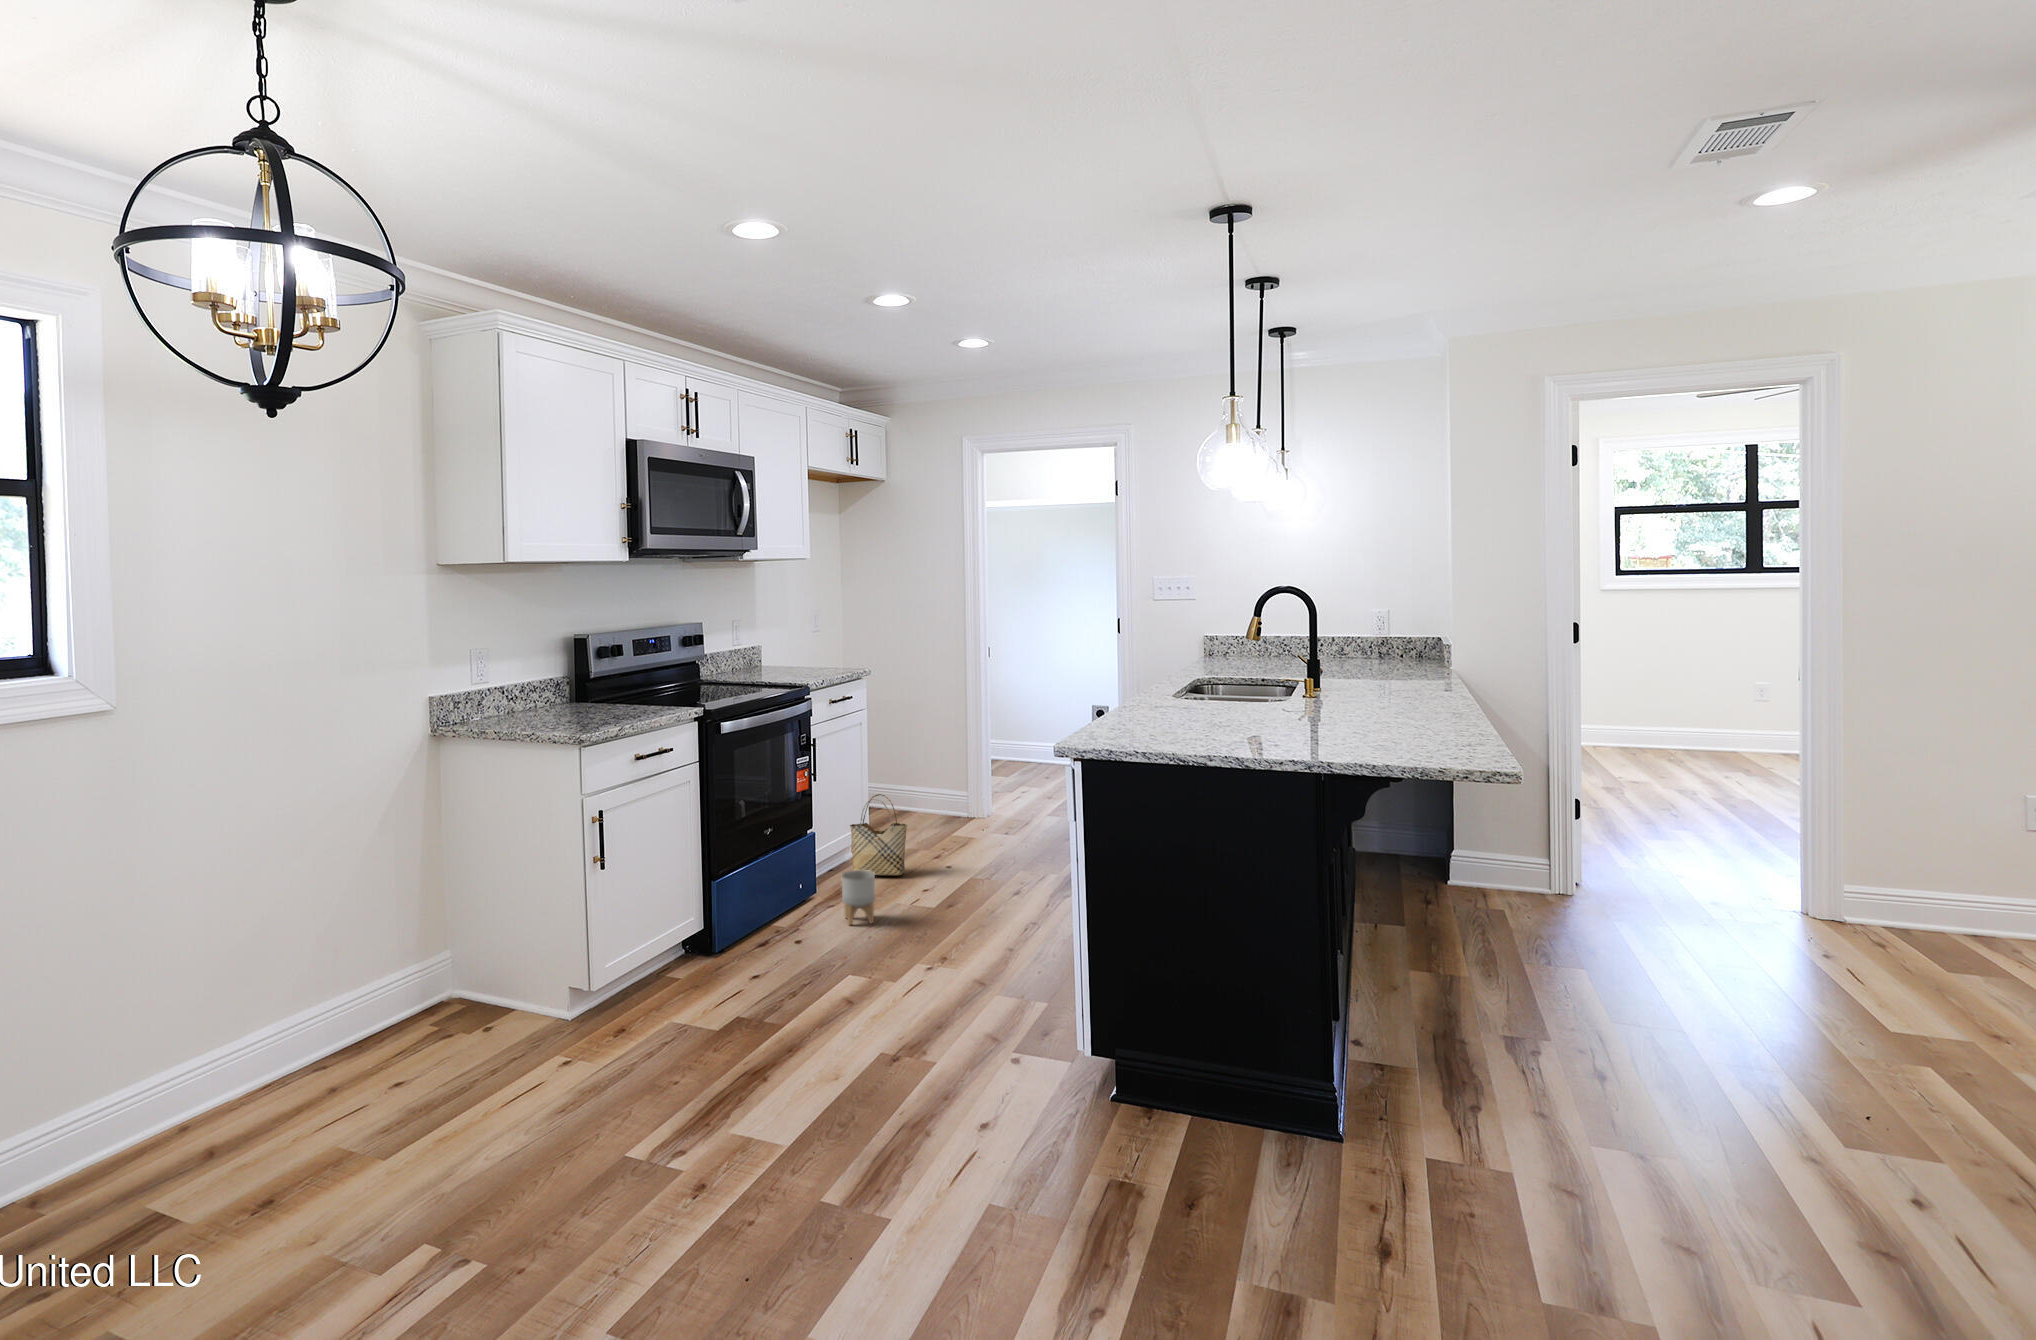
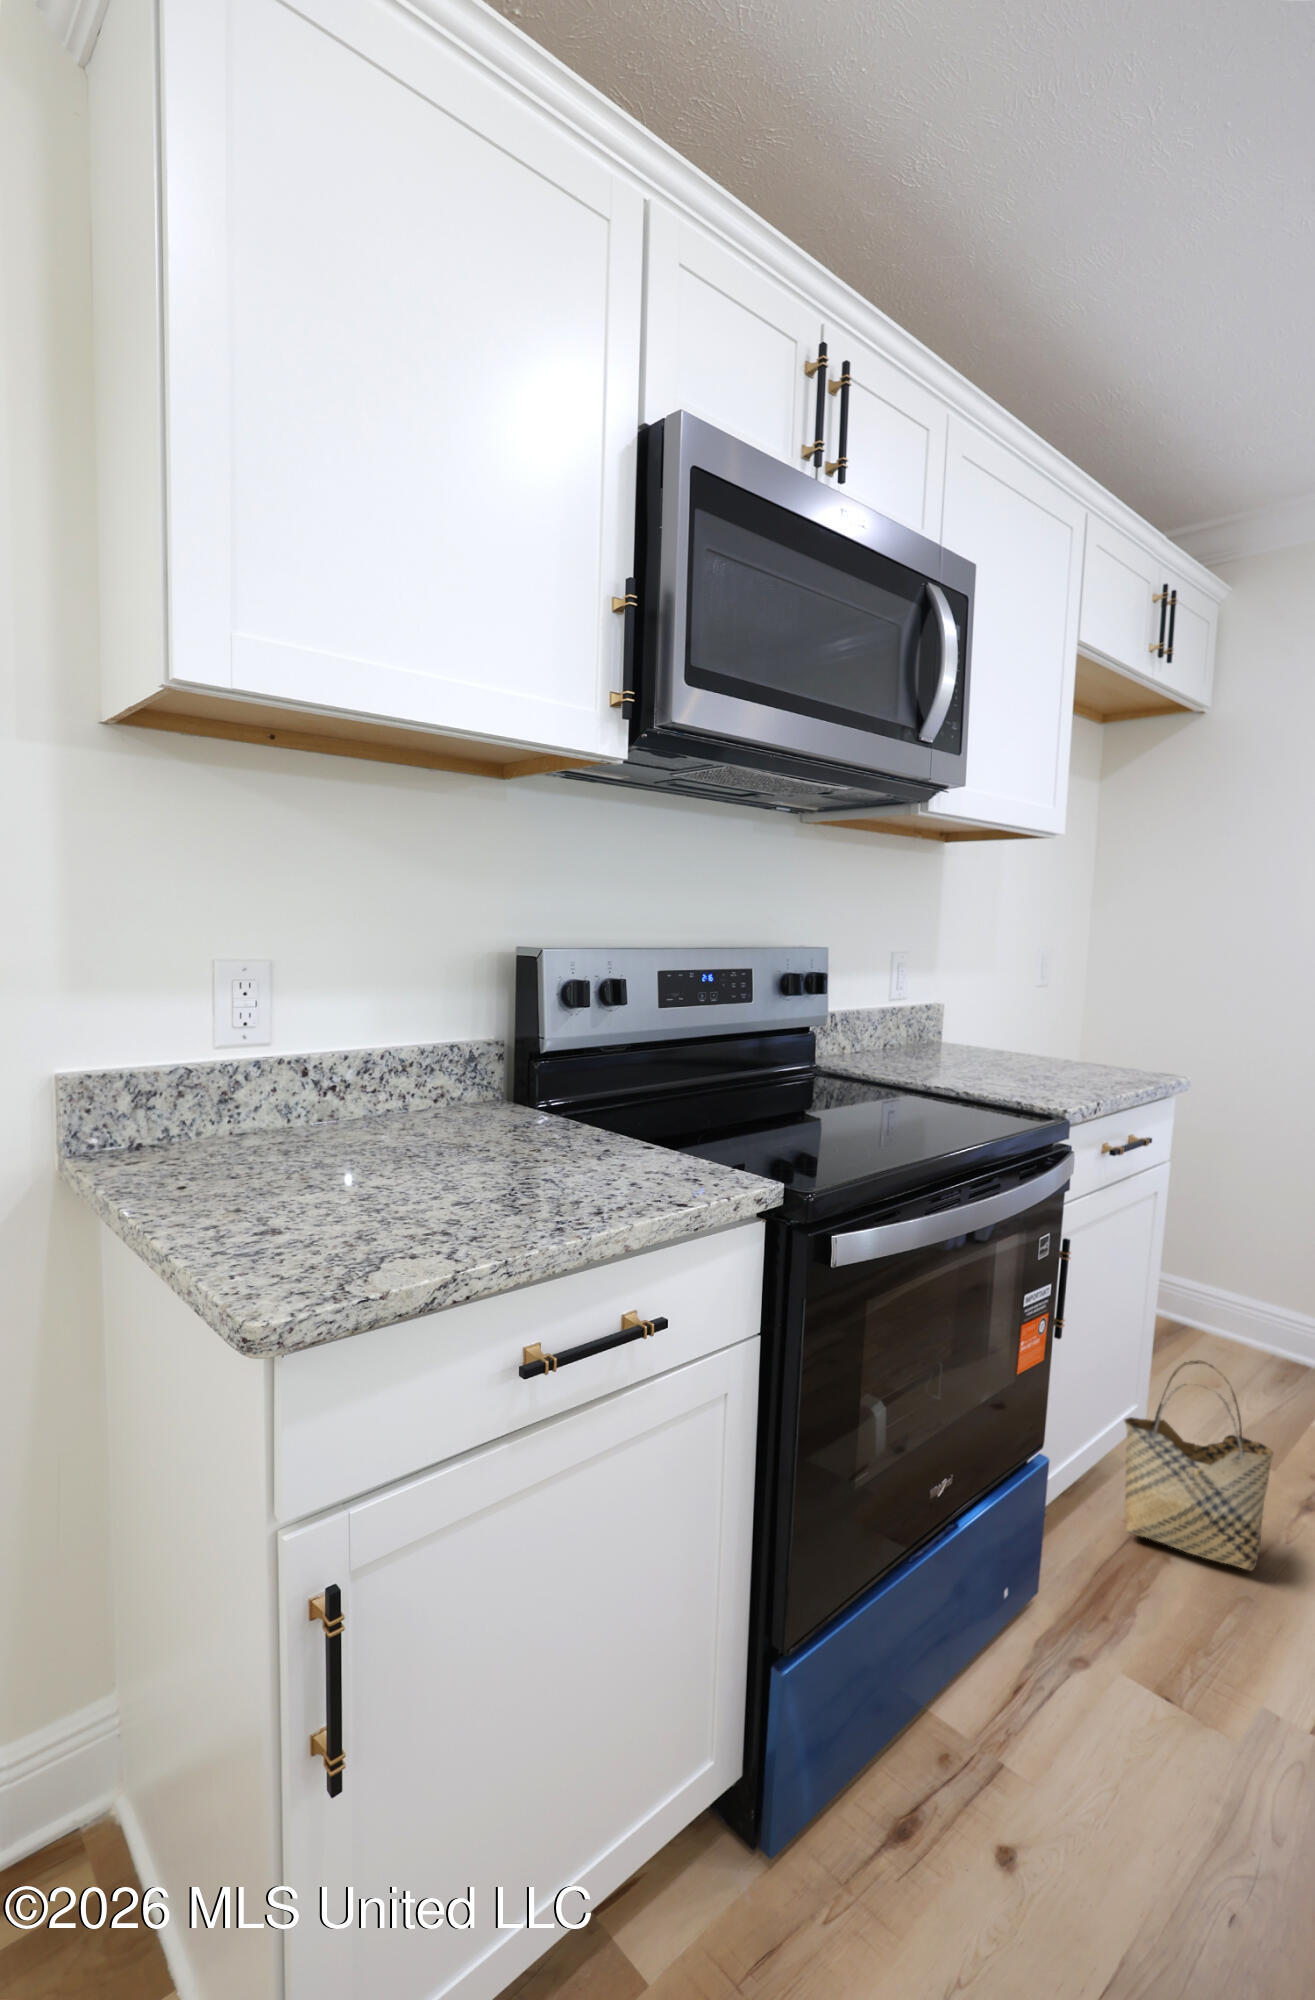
planter: present [842,870,875,925] -> none [1137,1623,1245,1808]

